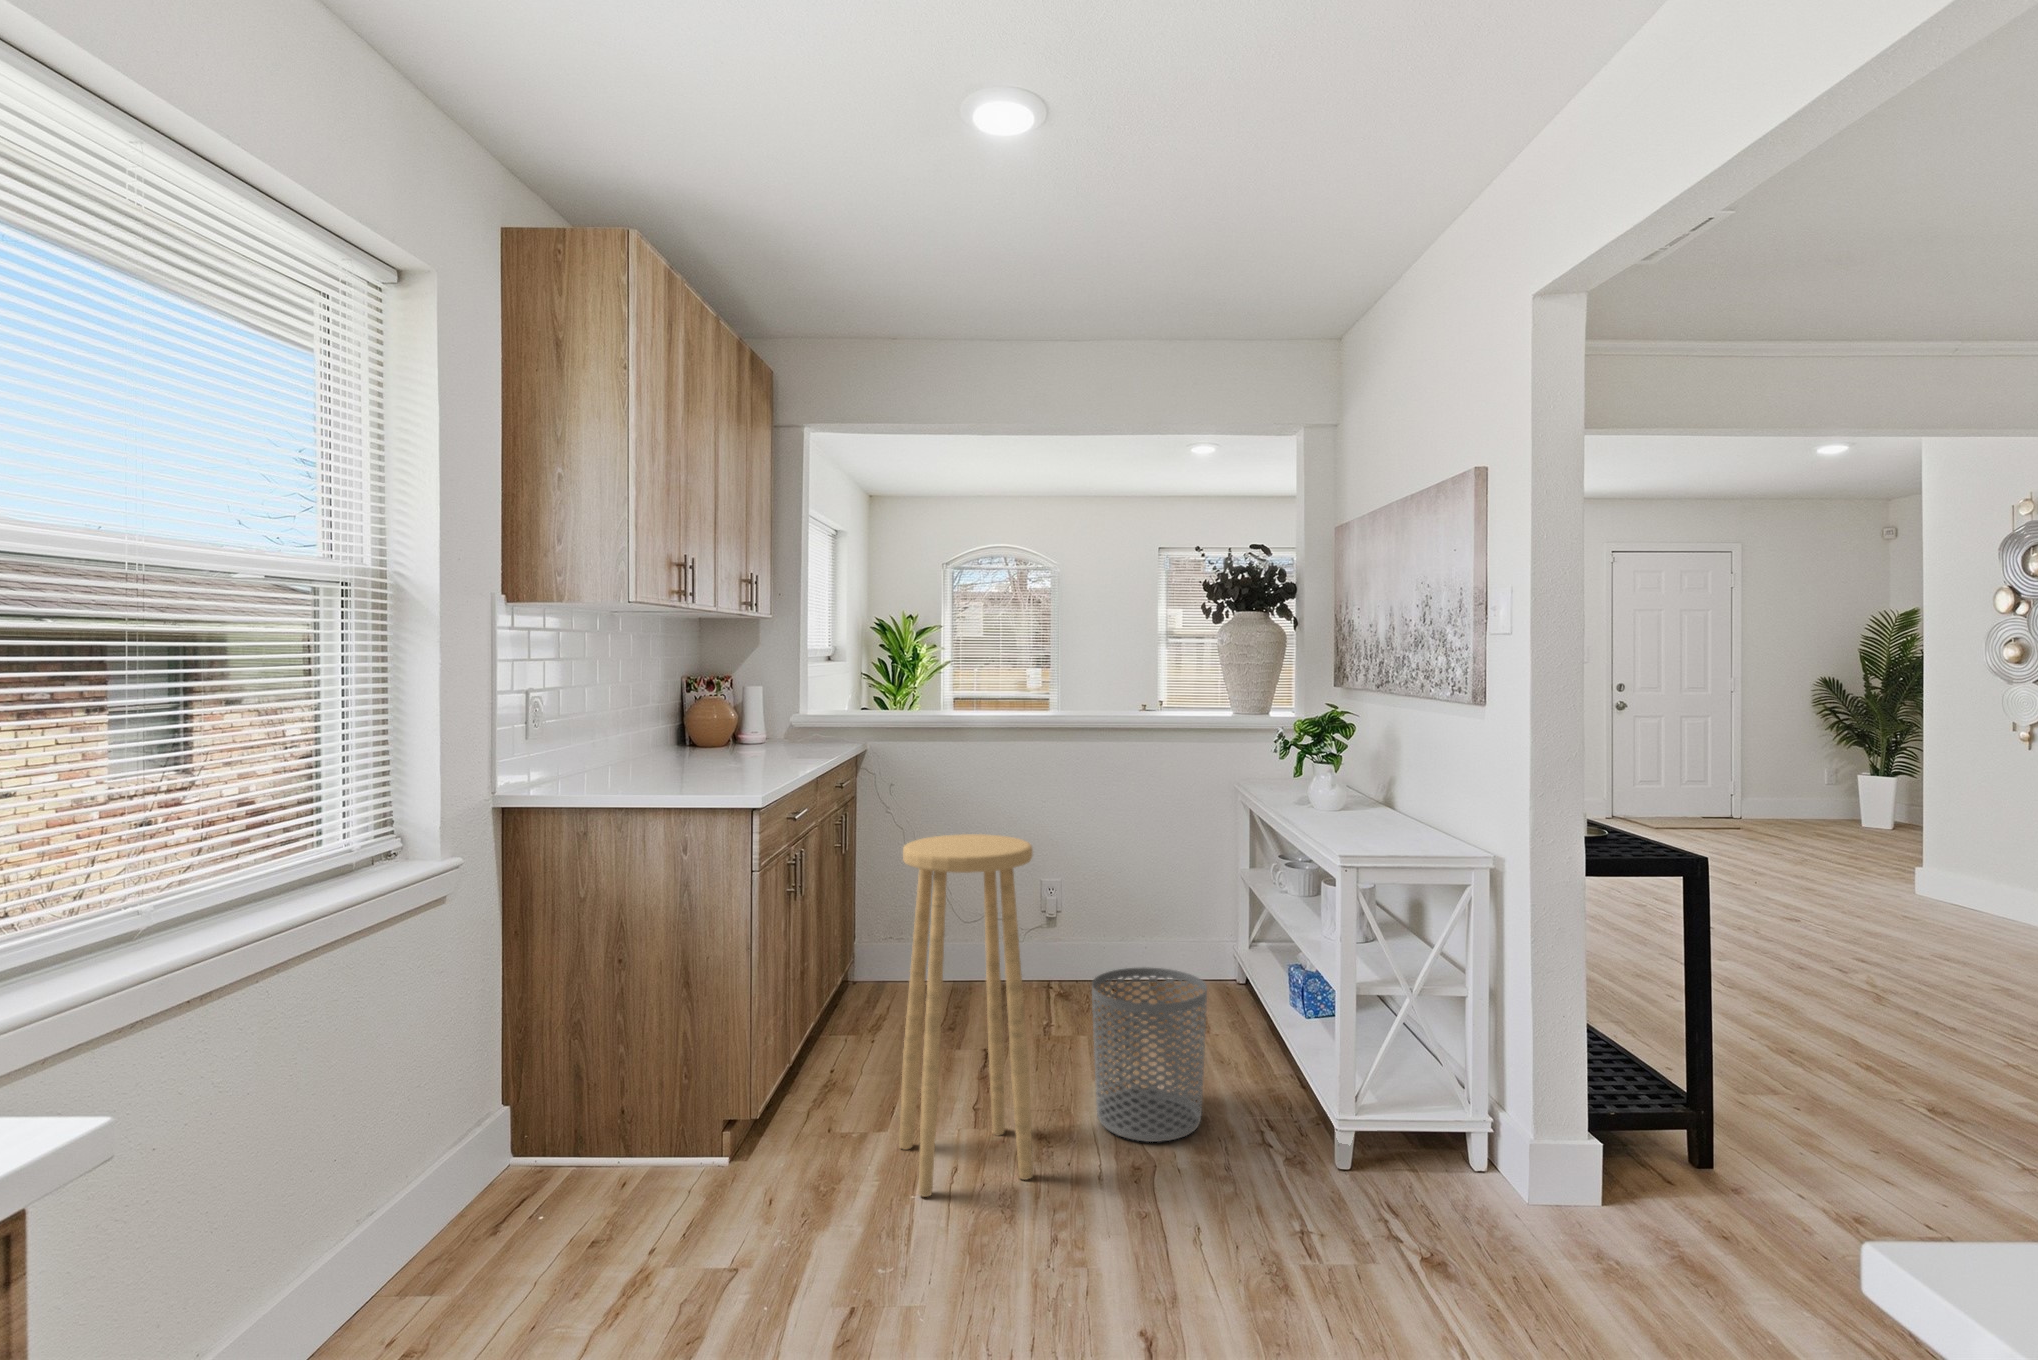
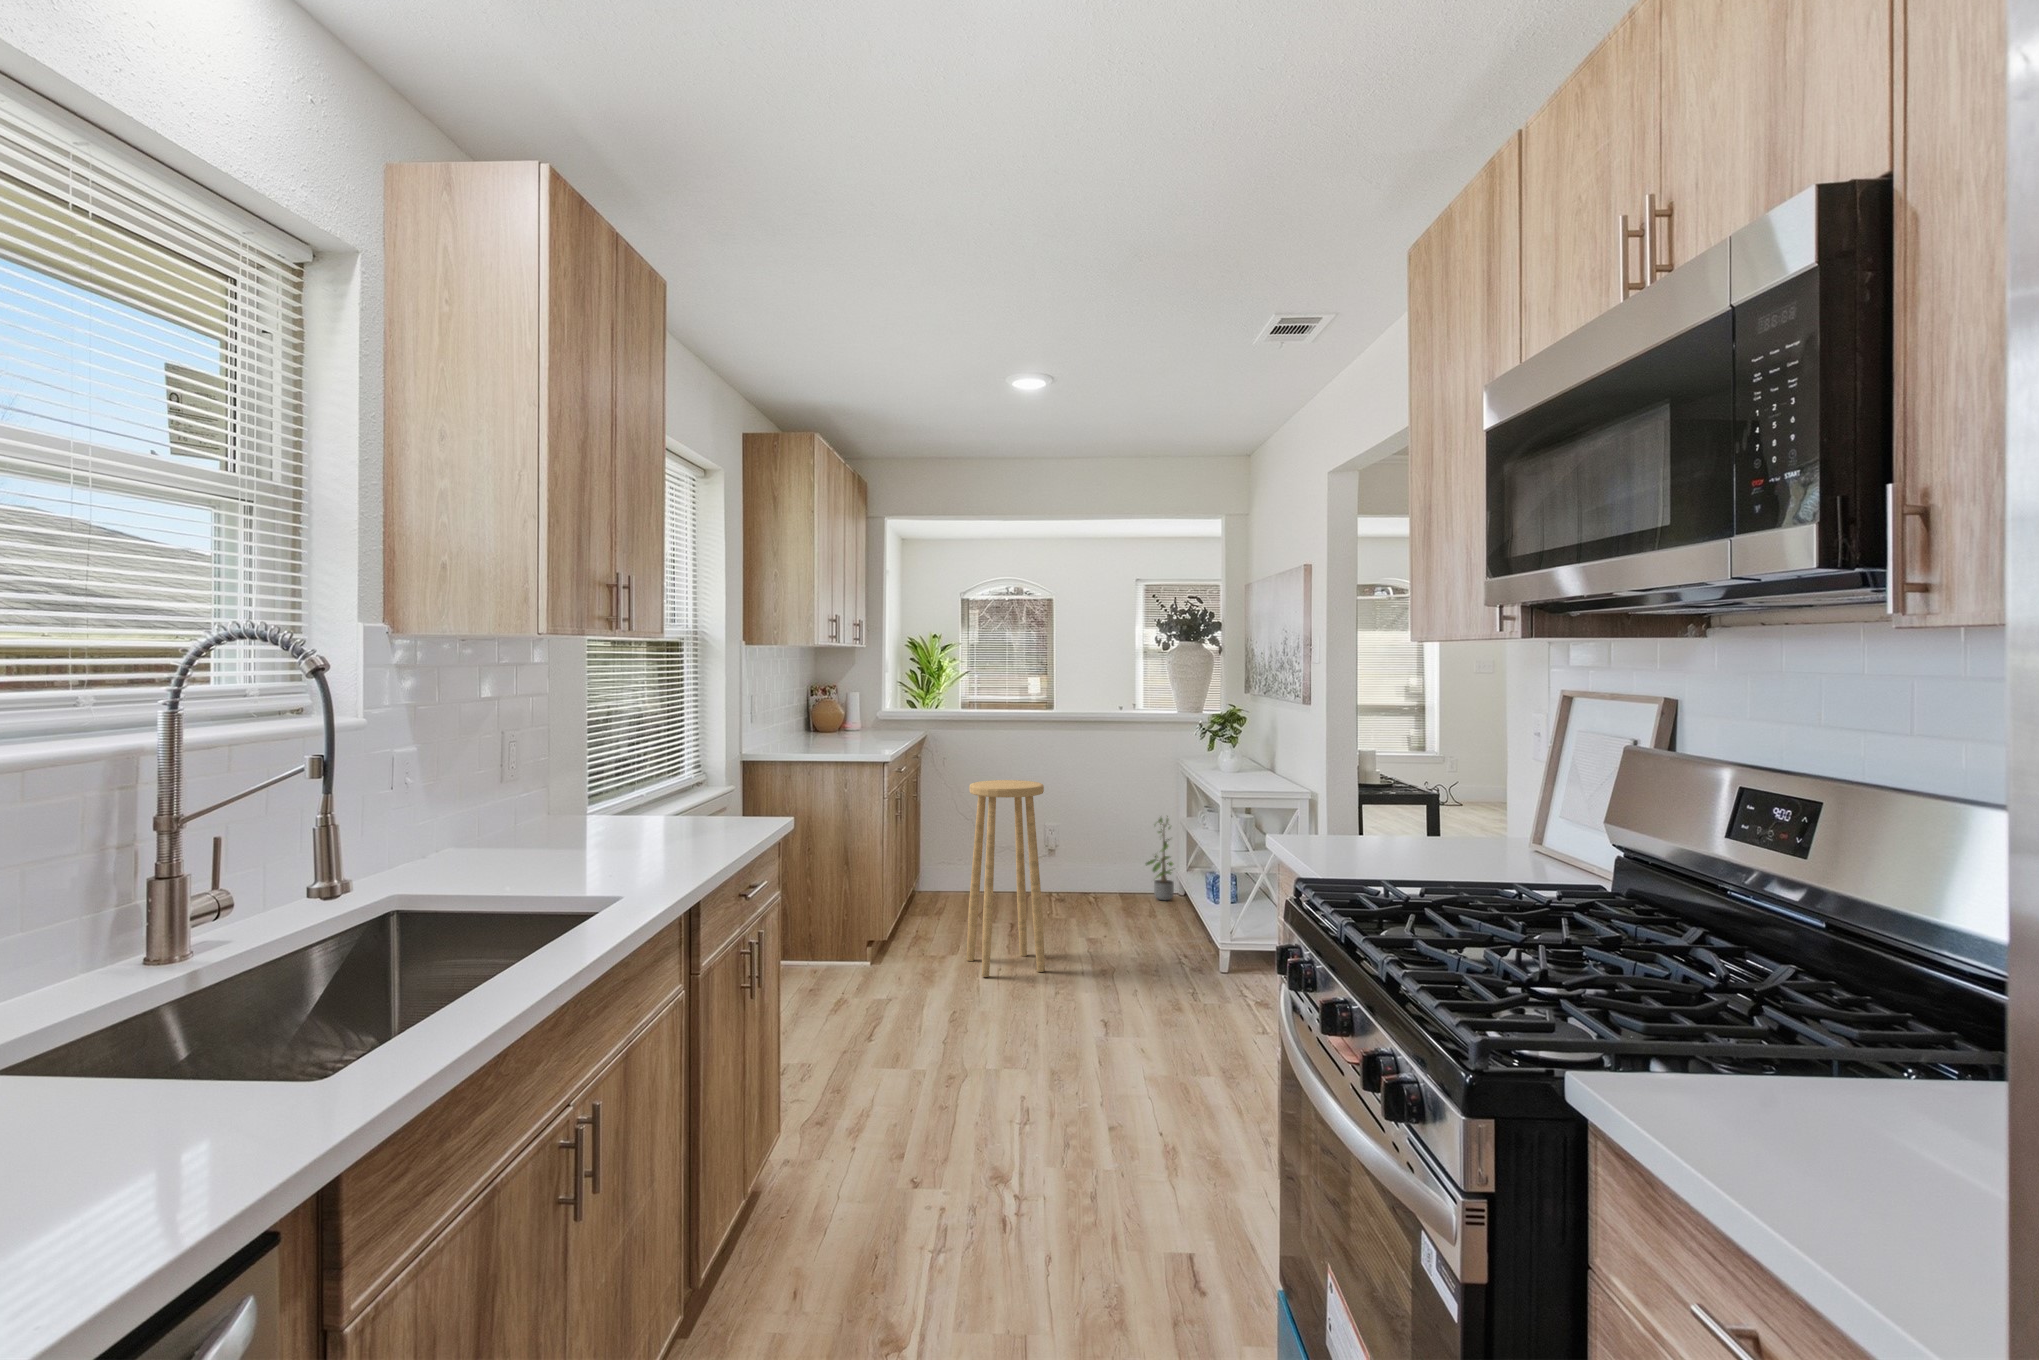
potted plant: none [1192,868,1242,998] -> present [1146,816,1174,900]
waste bin: present [1092,967,1207,1142] -> none [1078,864,1147,959]

